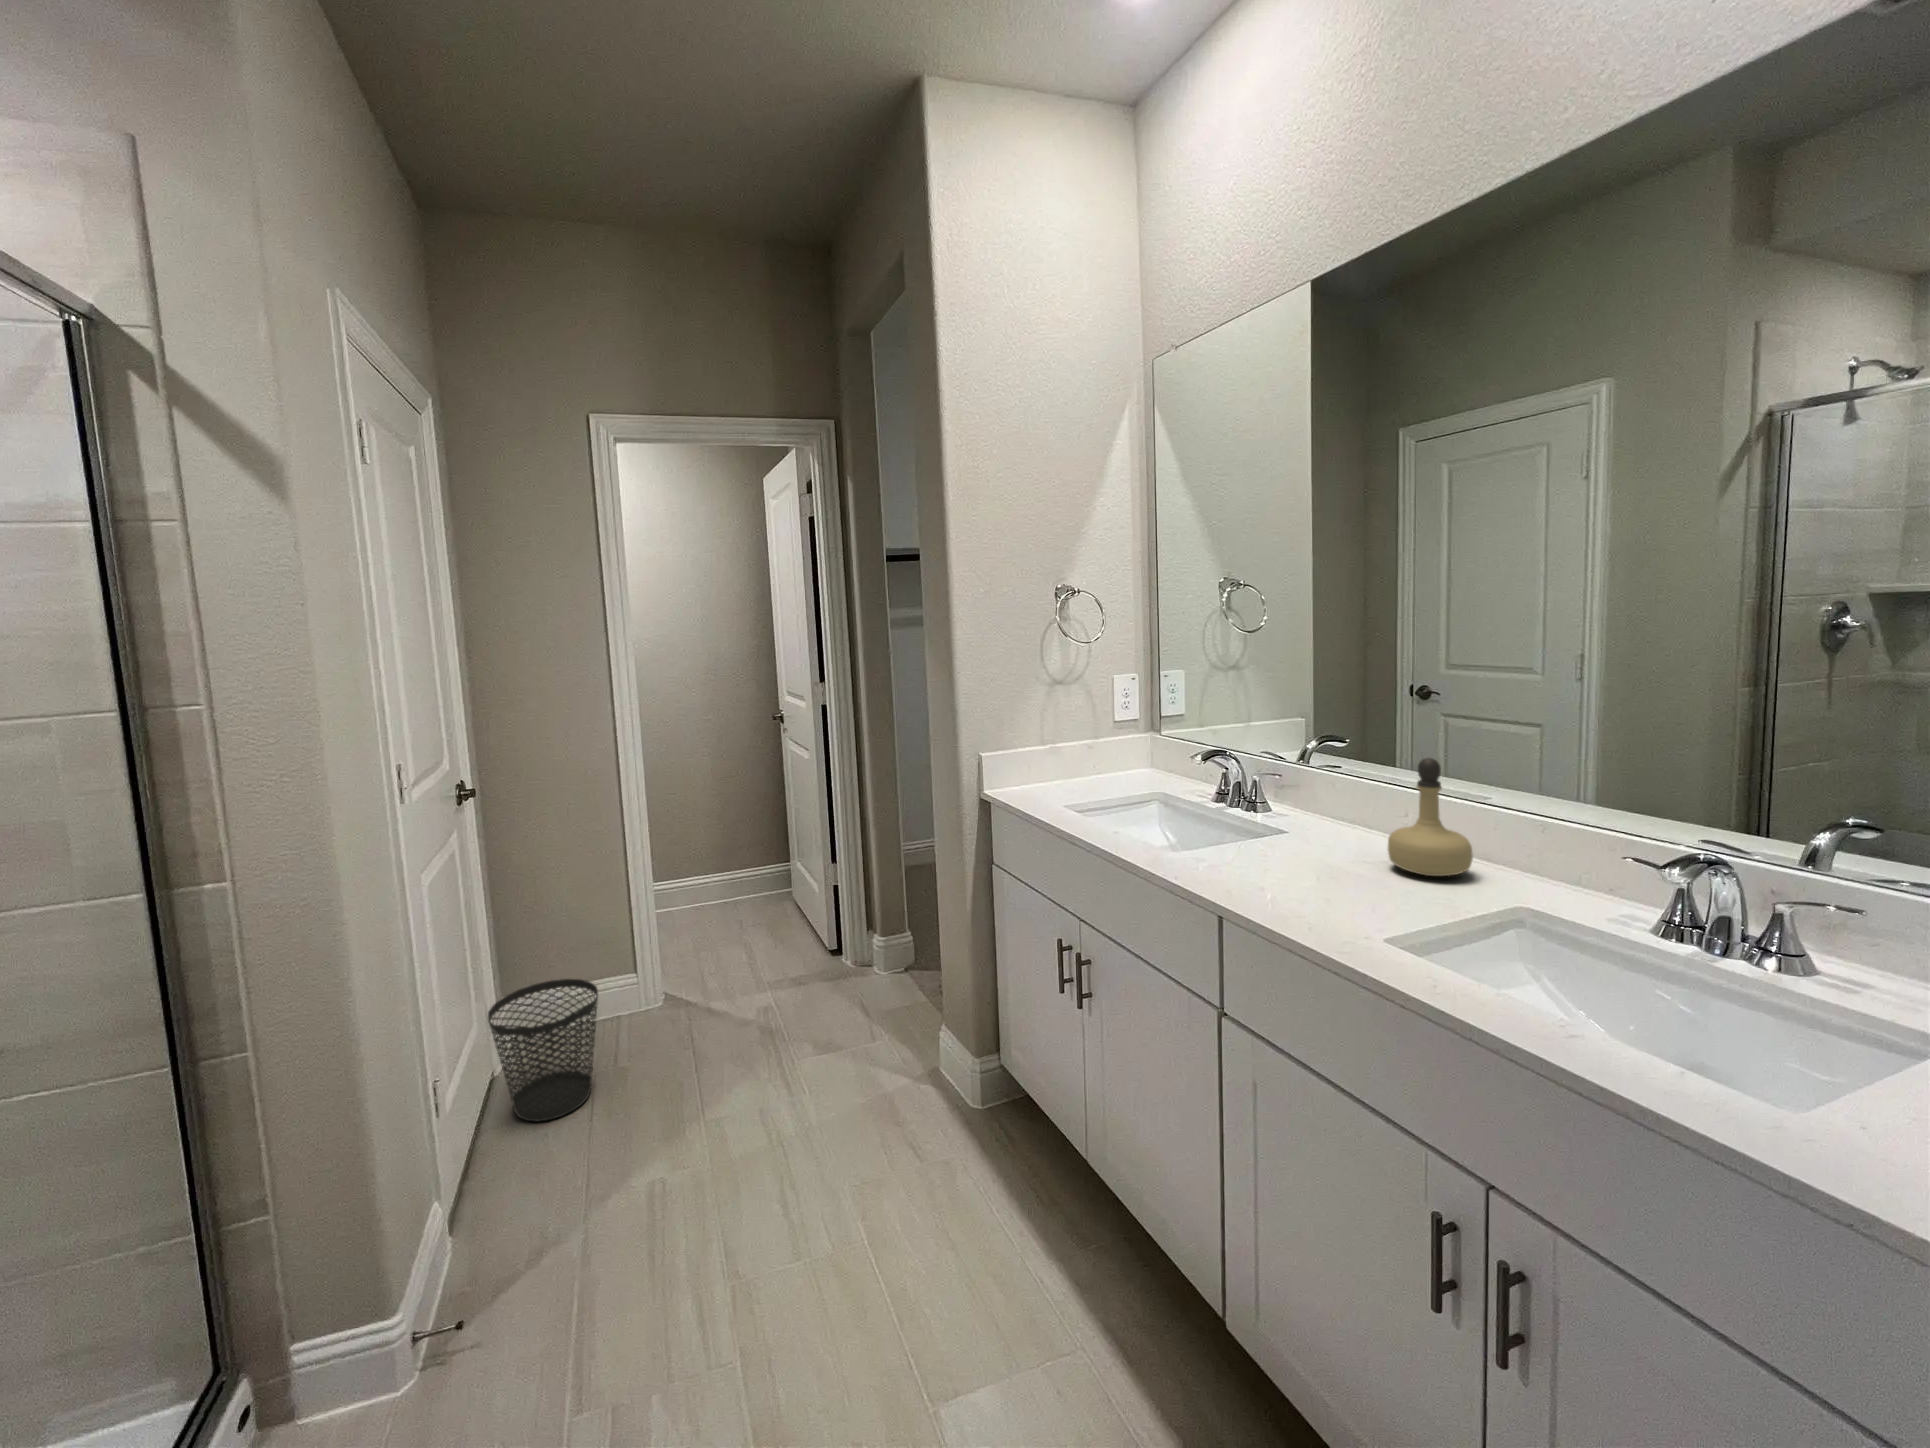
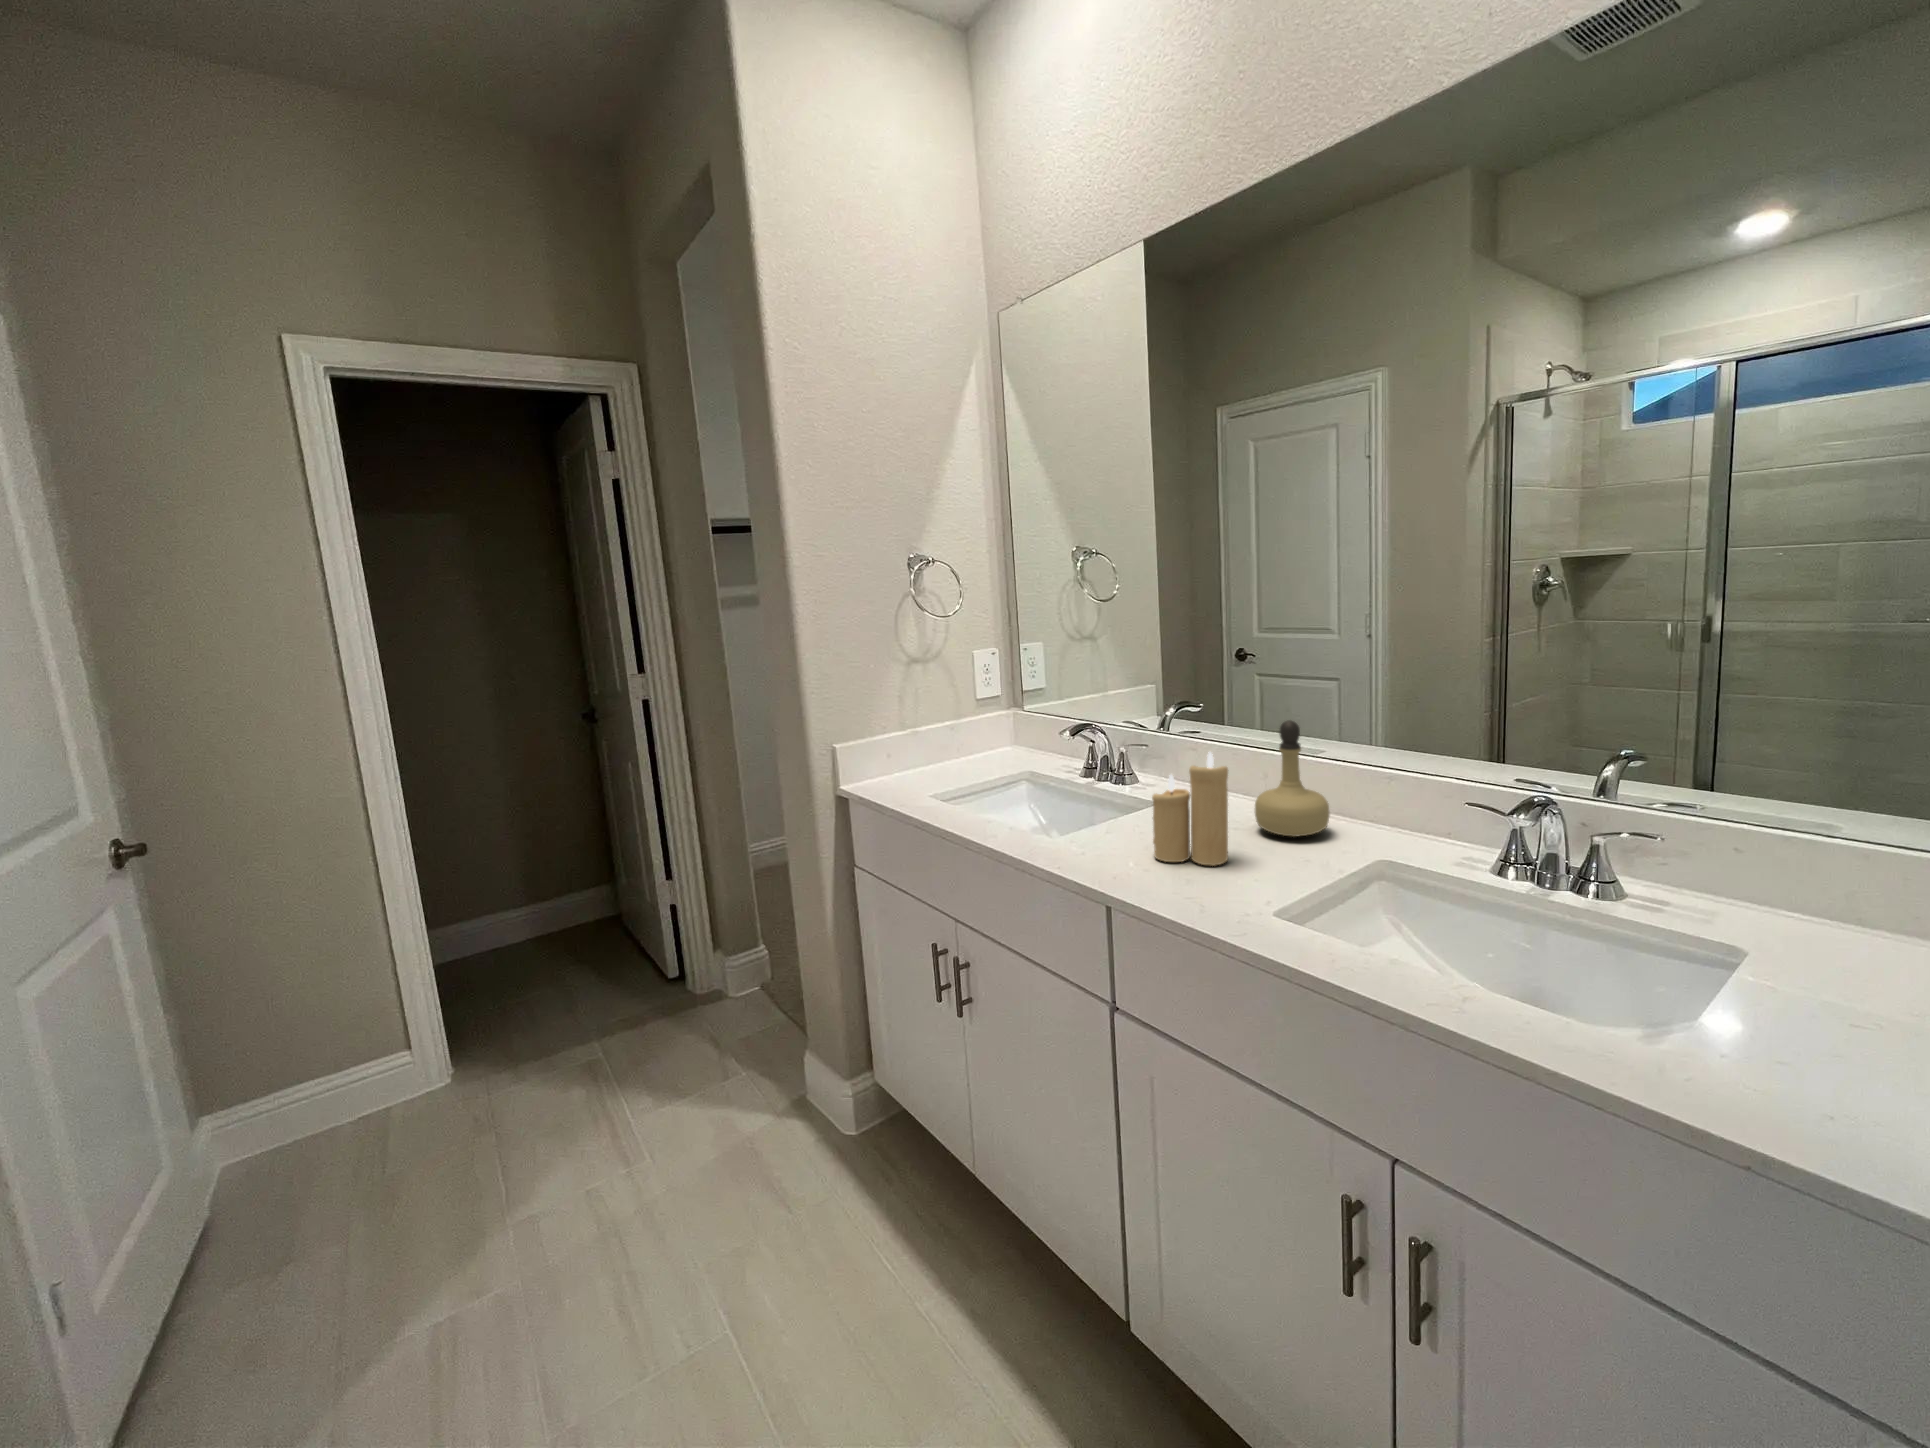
candle: none [1271,781,1352,892] -> present [1152,752,1228,866]
wastebasket: present [488,979,598,1121] -> none [162,1077,346,1283]

